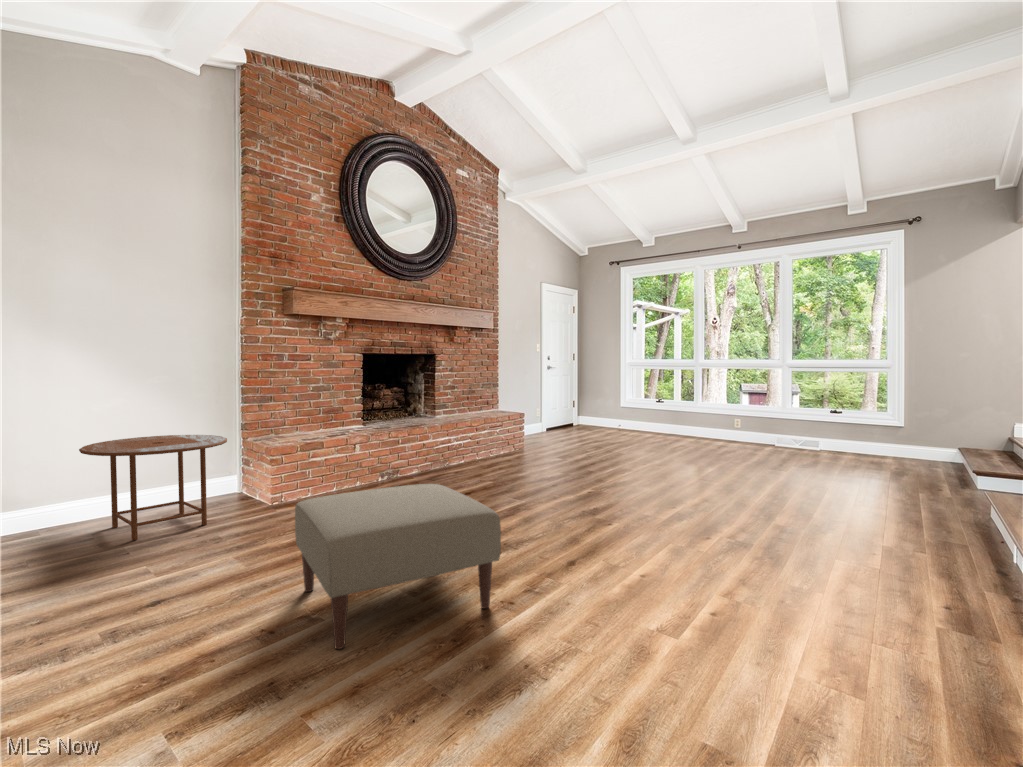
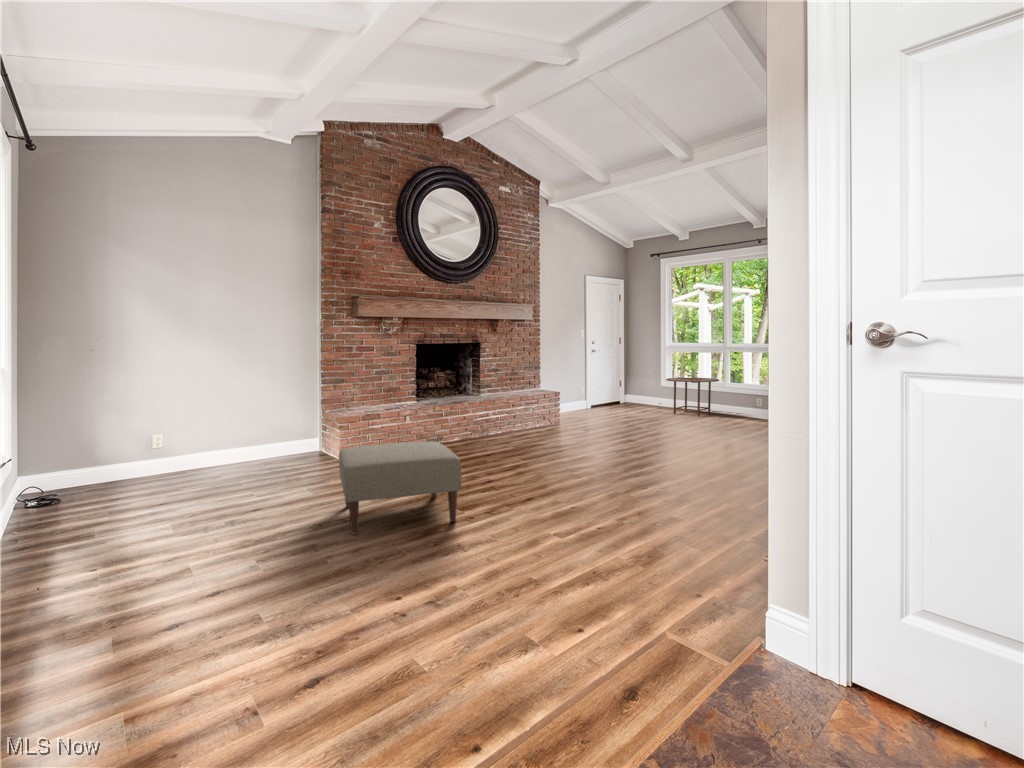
side table: present [79,435,227,540] -> present [666,378,719,416]

